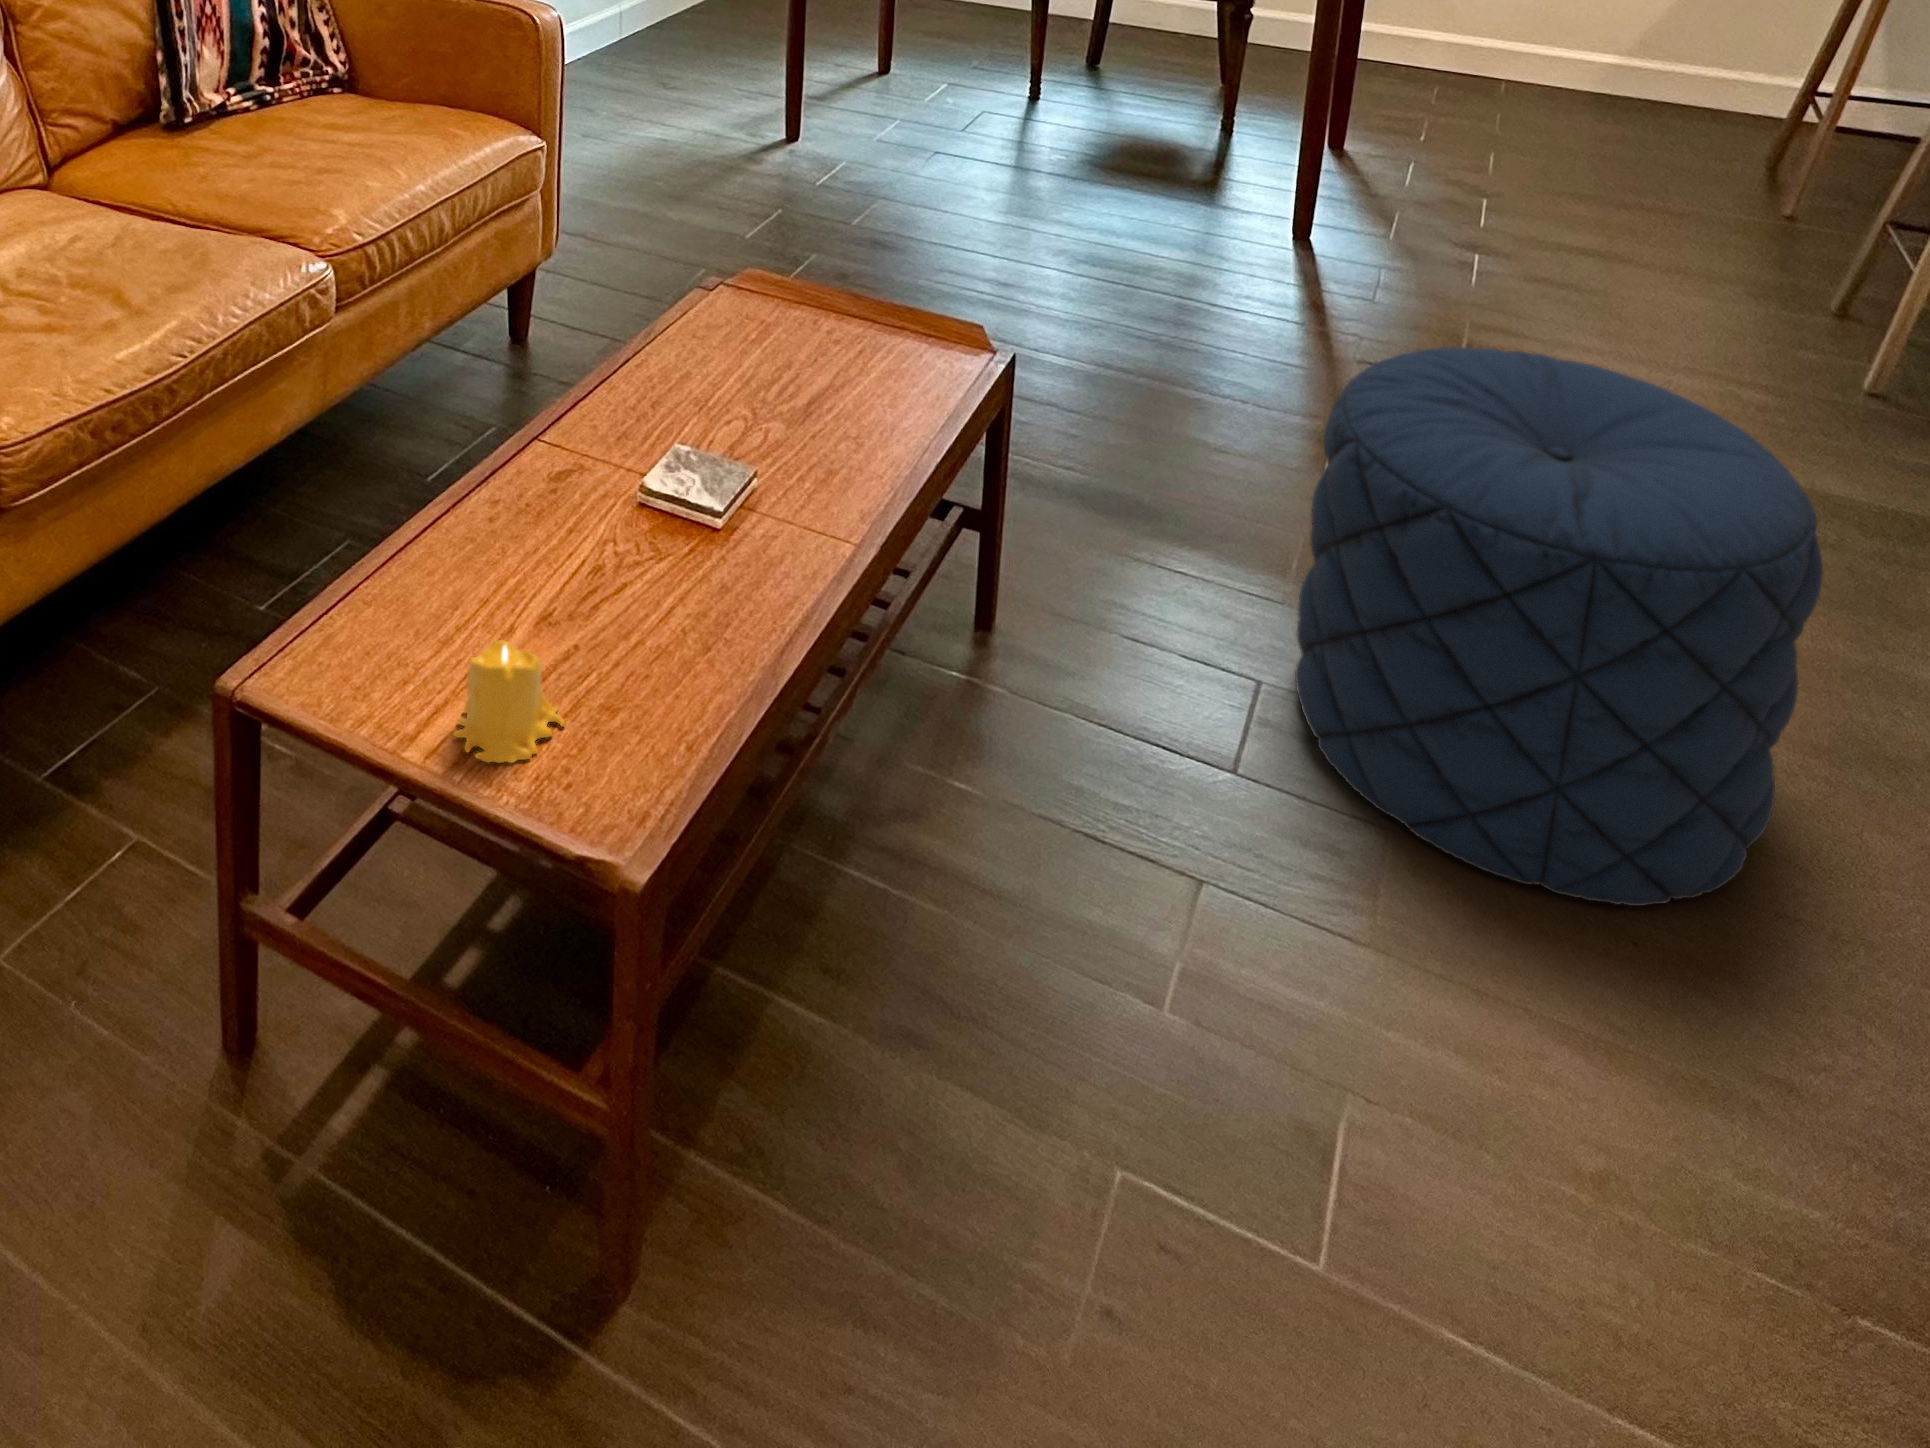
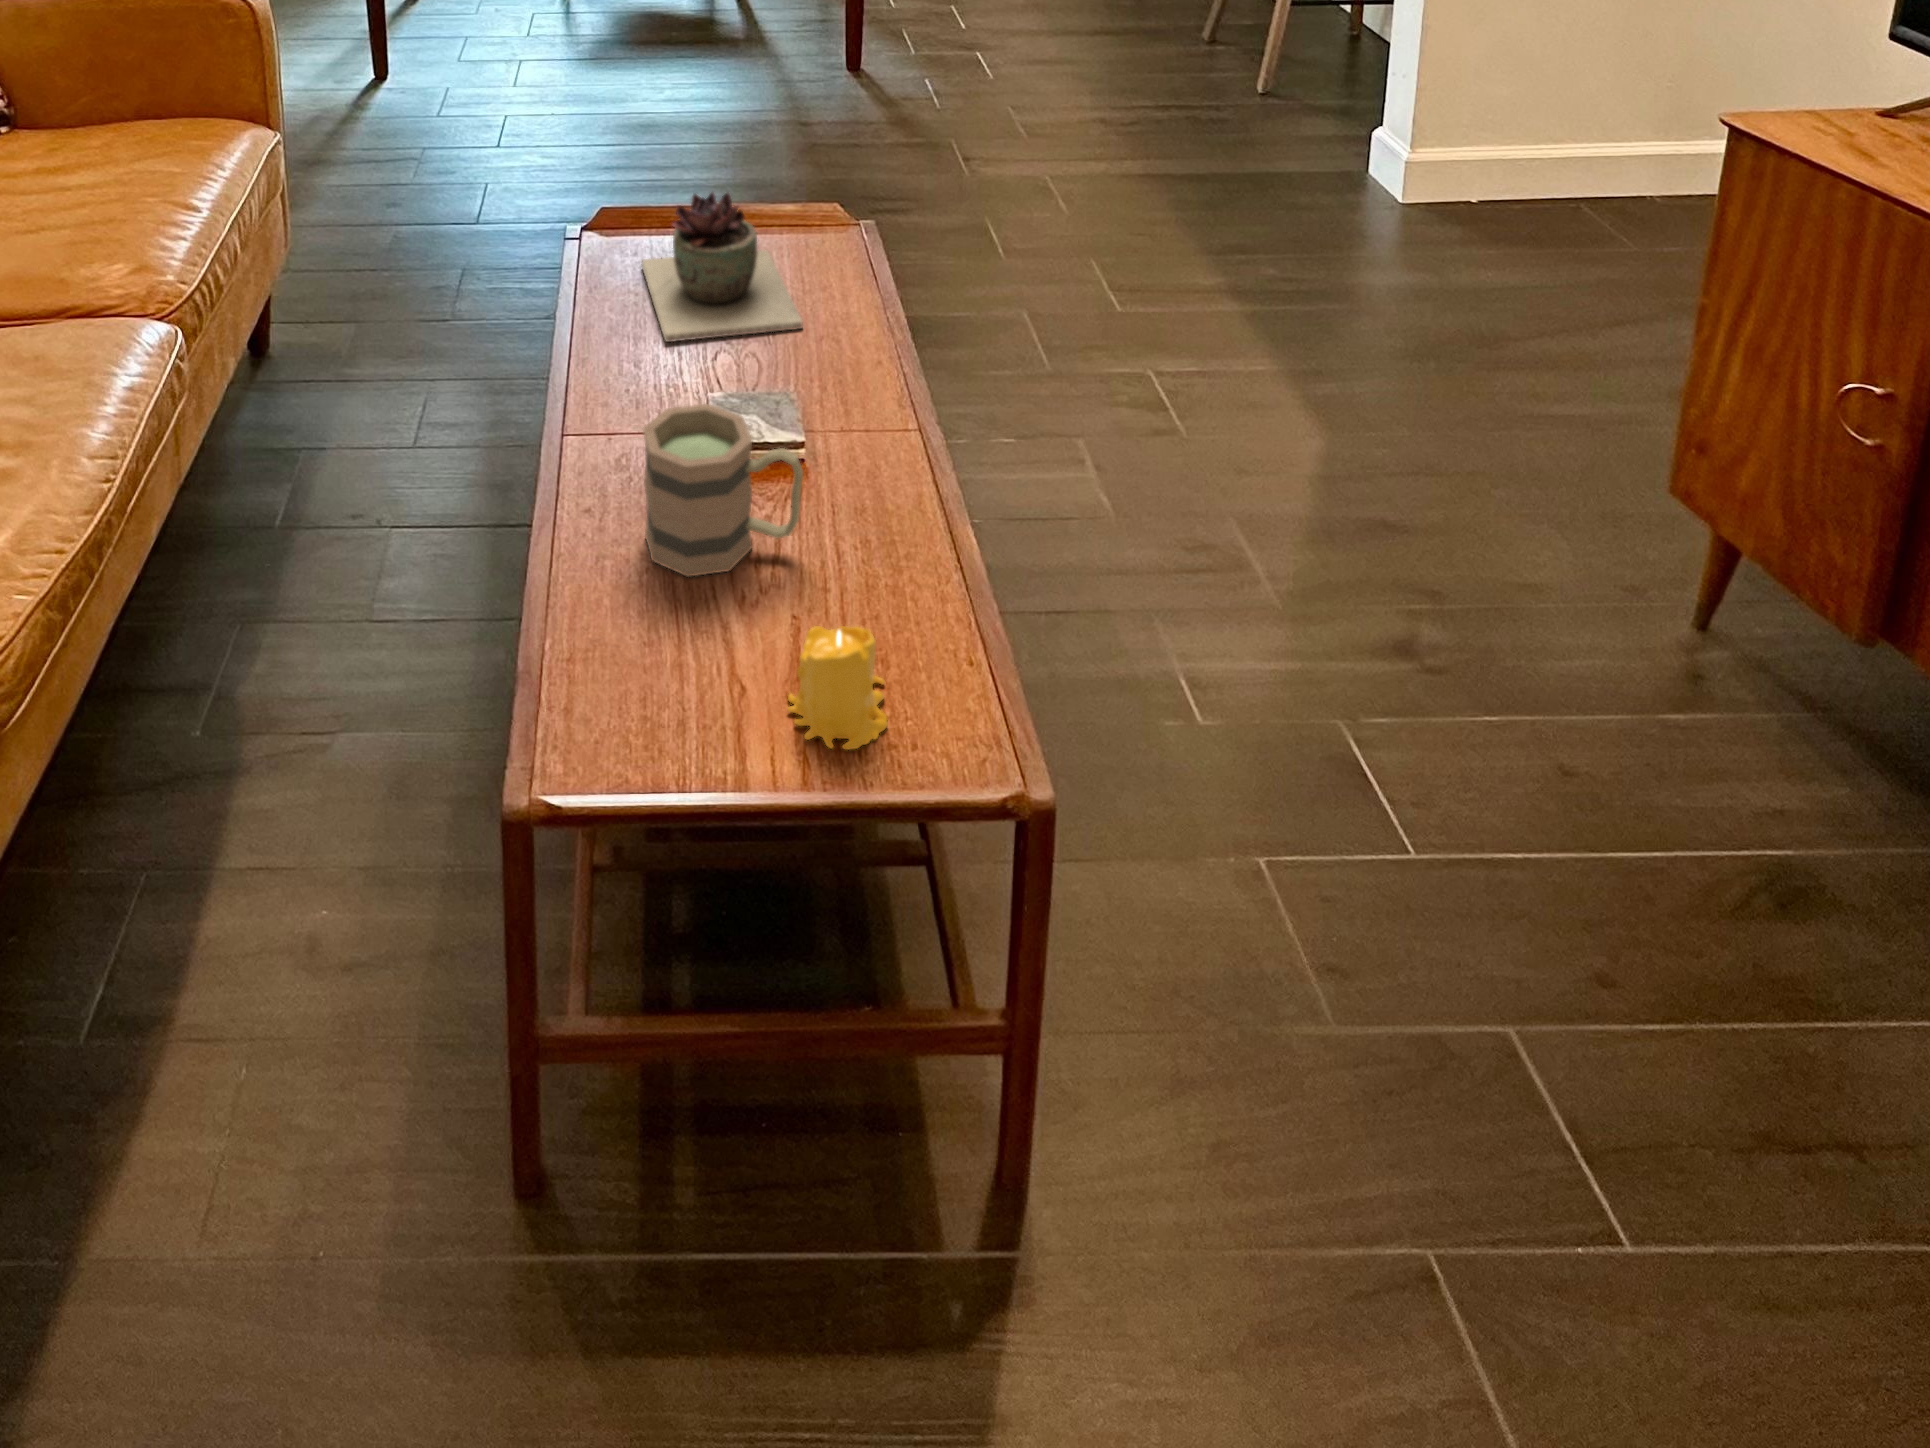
succulent plant: none [674,263,849,424] -> present [642,193,802,342]
pouf: present [1295,347,1823,906] -> none [1087,108,1447,507]
mug: none [480,422,613,589] -> present [643,404,803,576]

